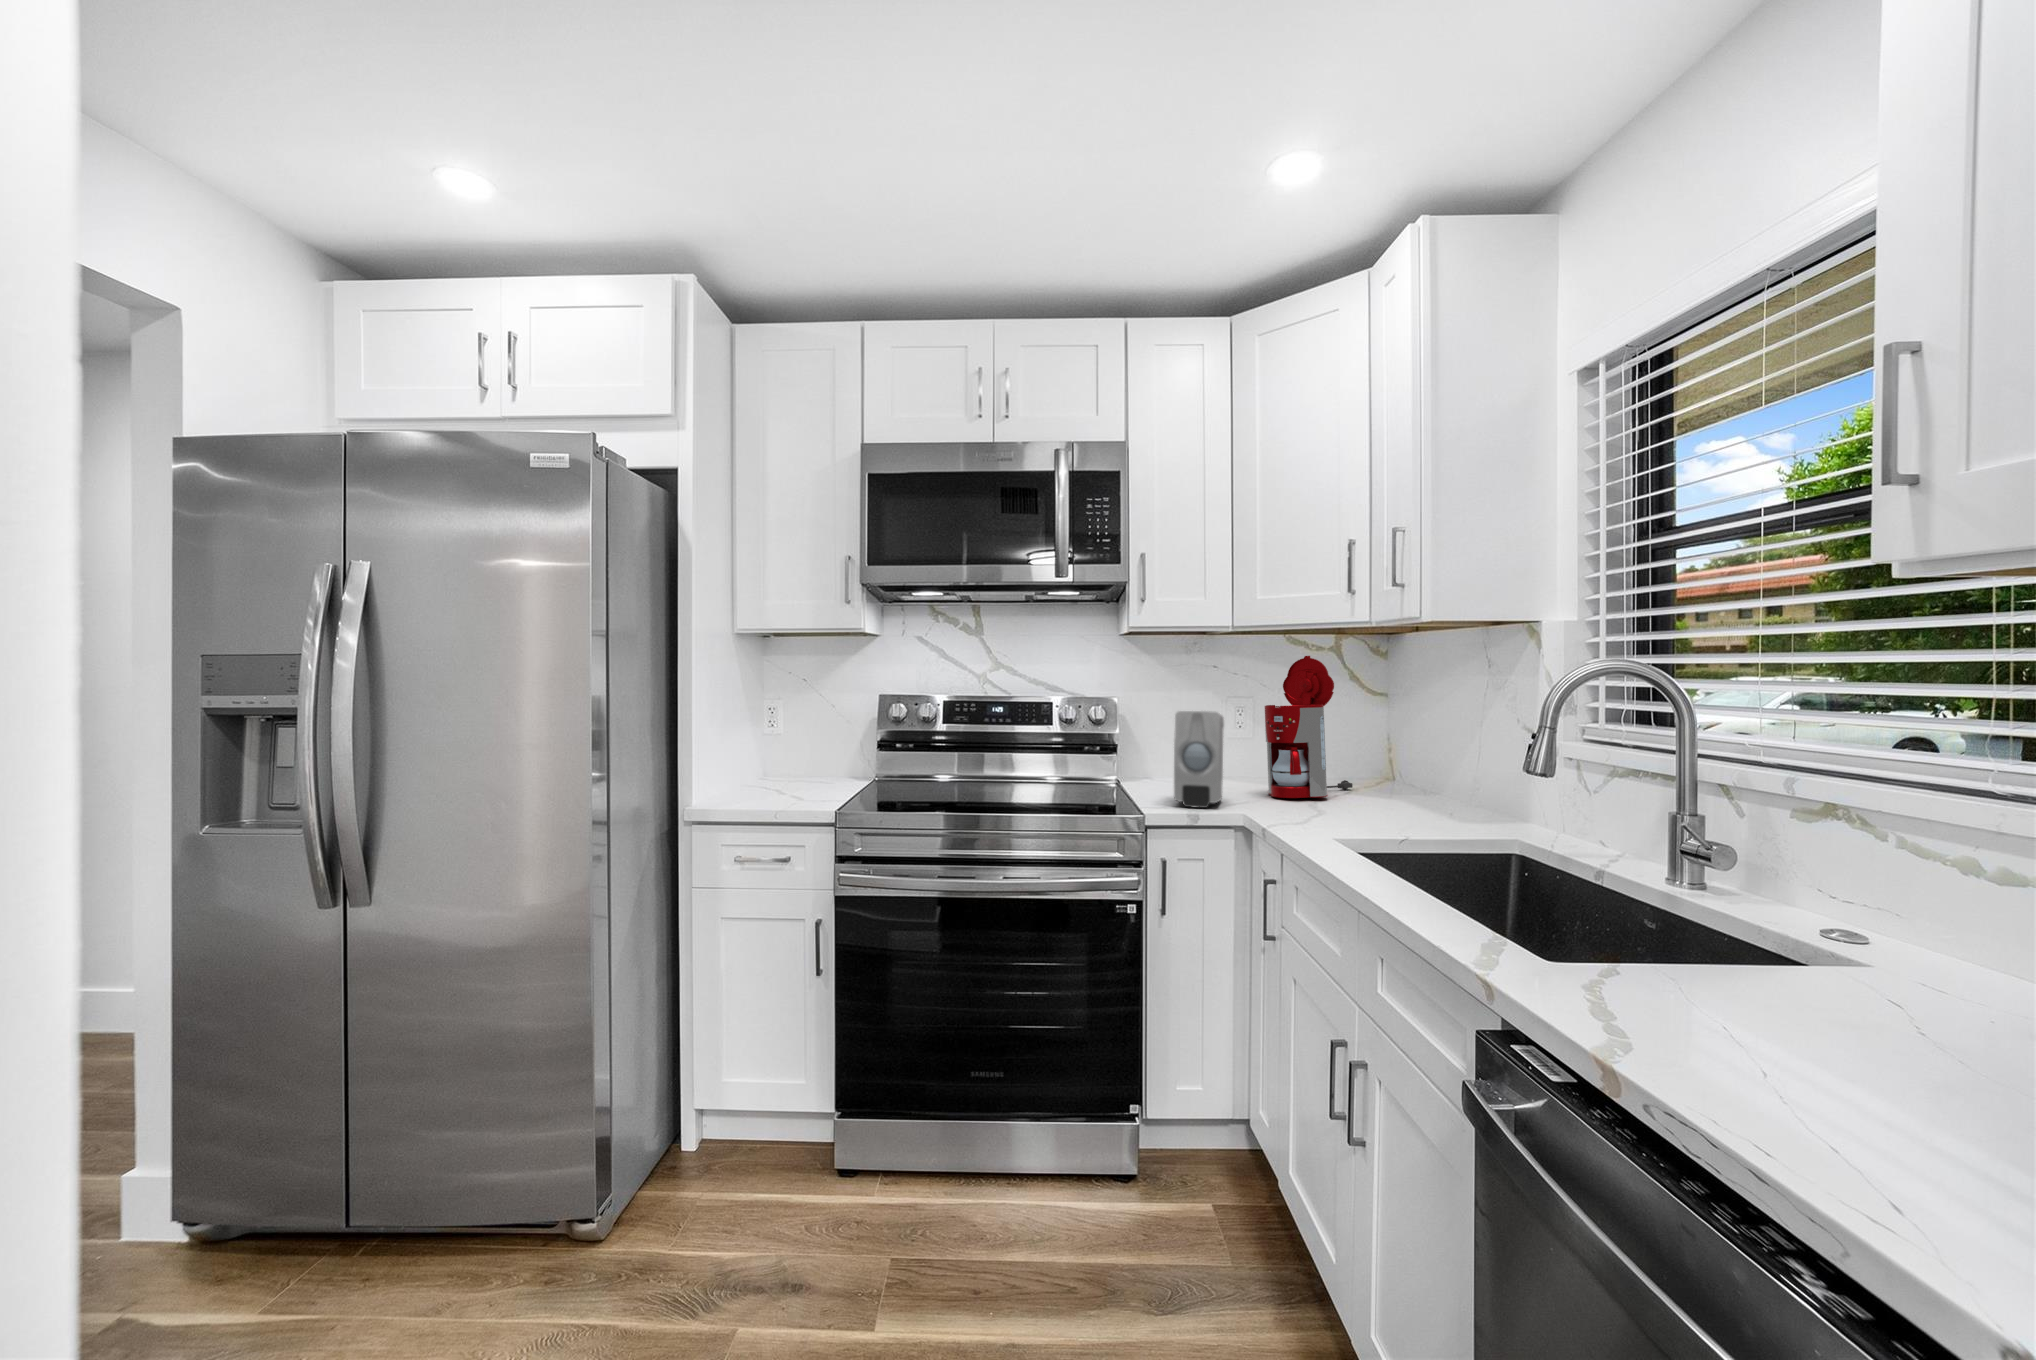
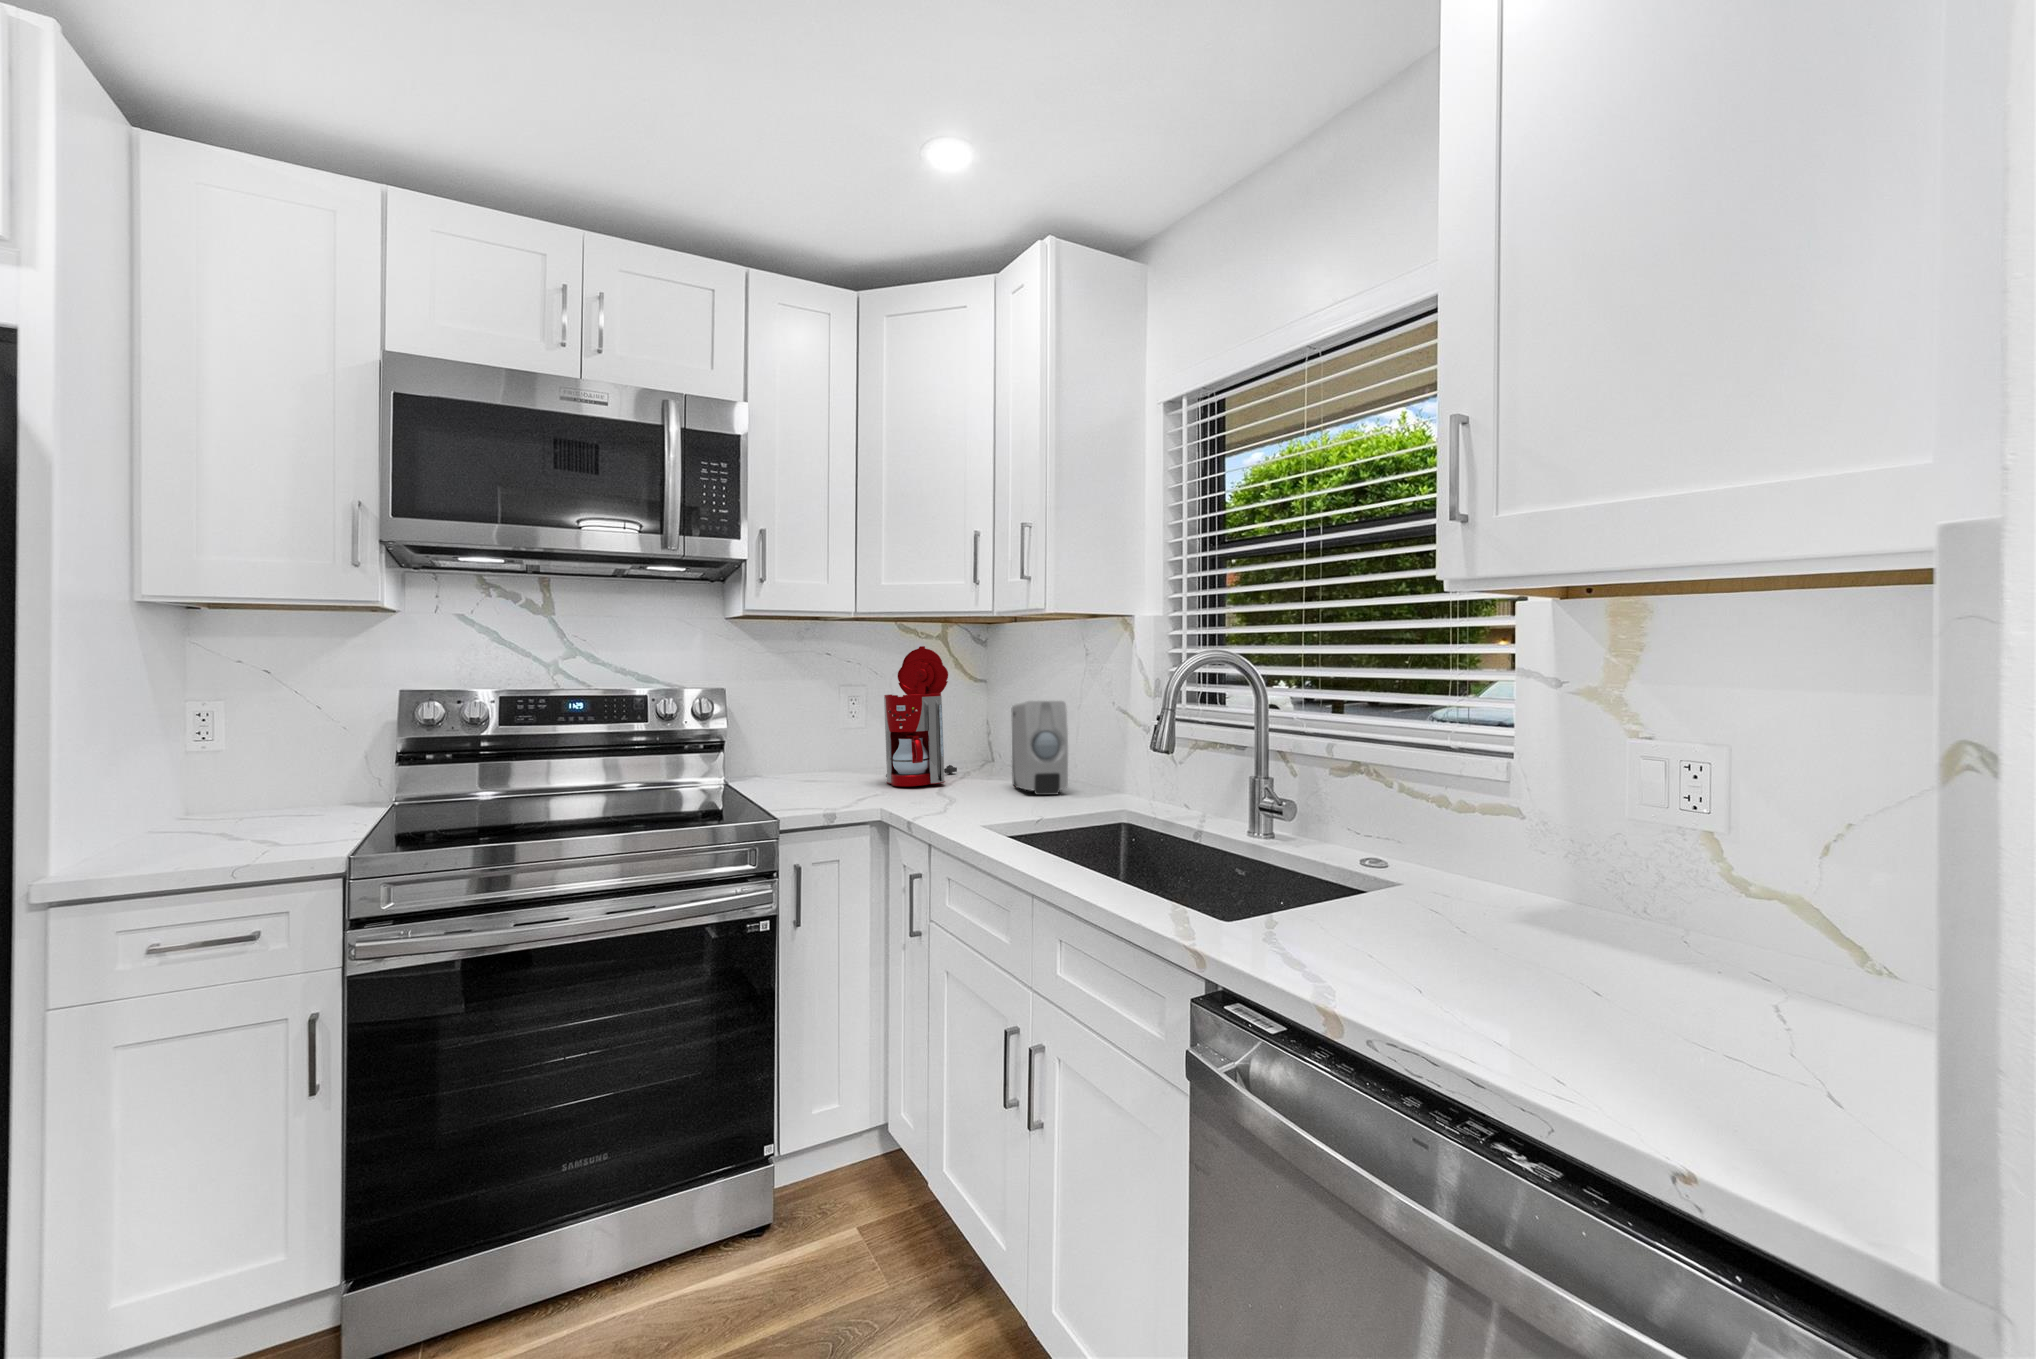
soap dispenser: present [1174,711,1224,808] -> present [1012,701,1068,795]

